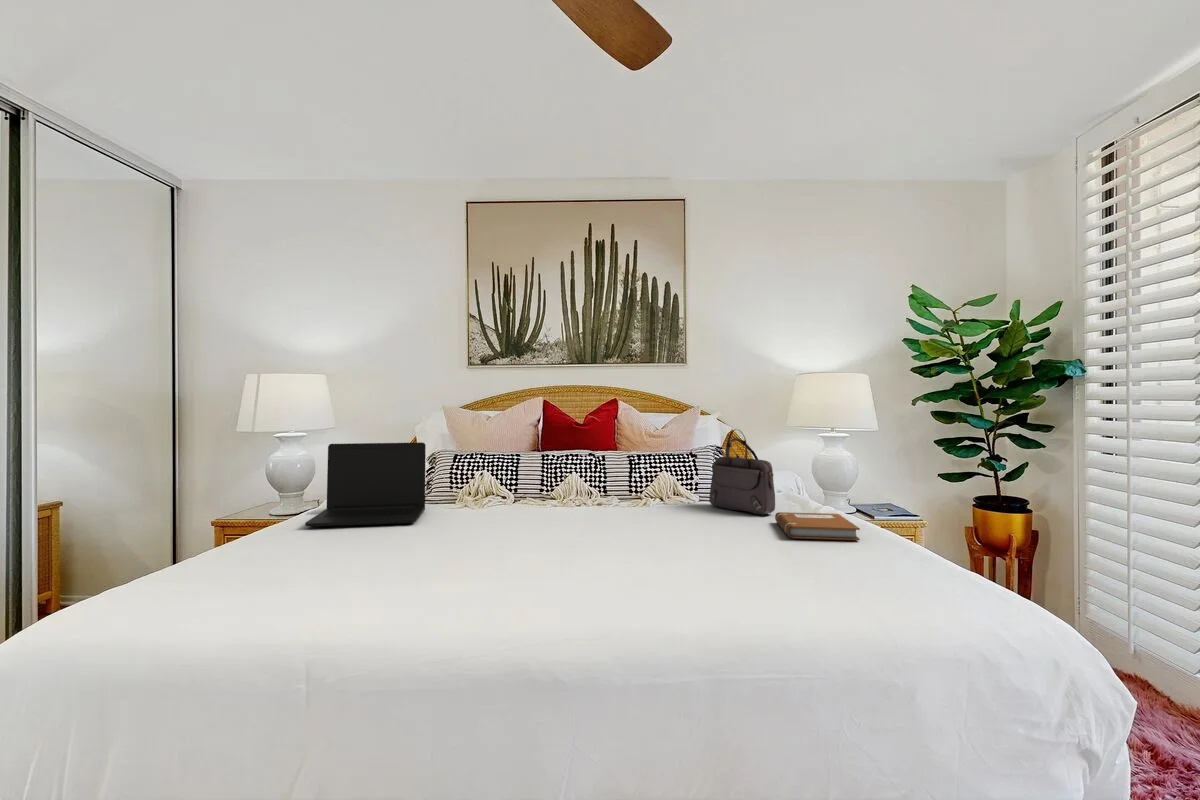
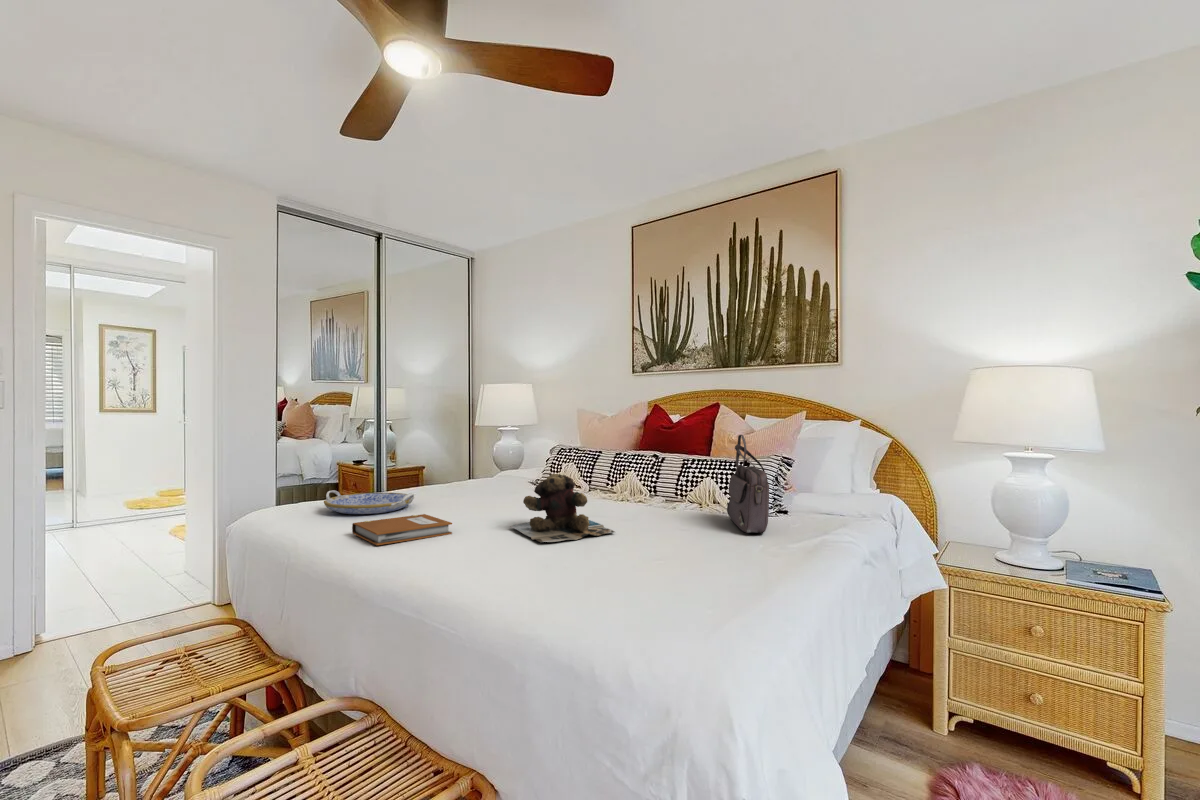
laptop: present [305,443,426,527] -> none [419,435,516,498]
teddy bear: none [576,478,680,550] -> present [510,474,615,542]
notebook: present [775,512,860,540] -> present [352,514,452,545]
serving tray: none [239,525,383,569] -> present [324,490,414,514]

